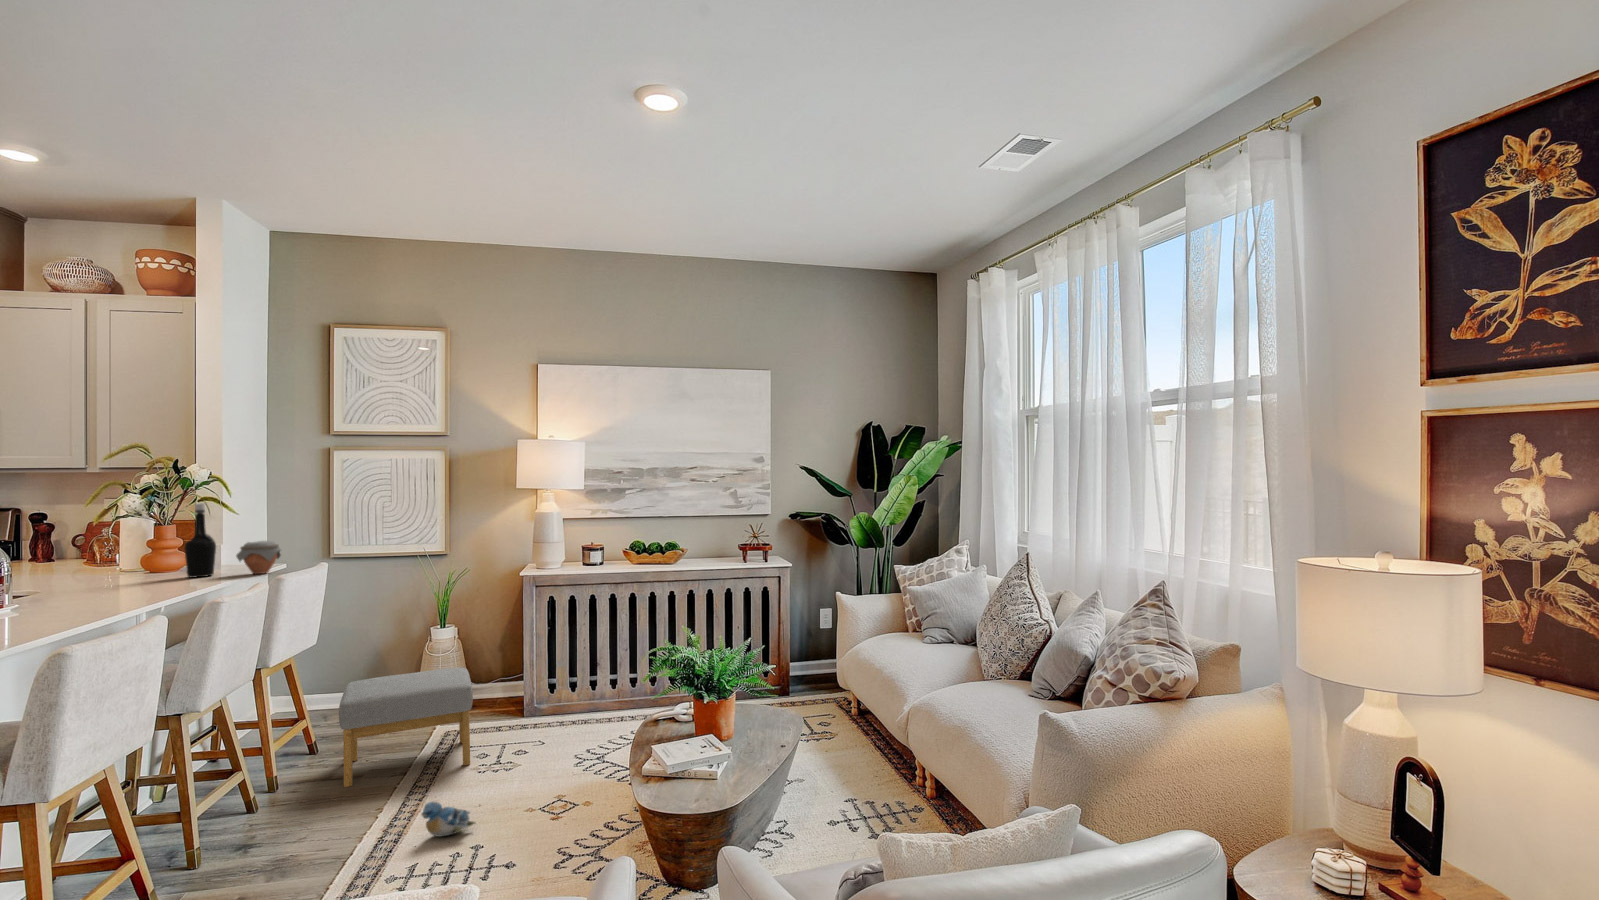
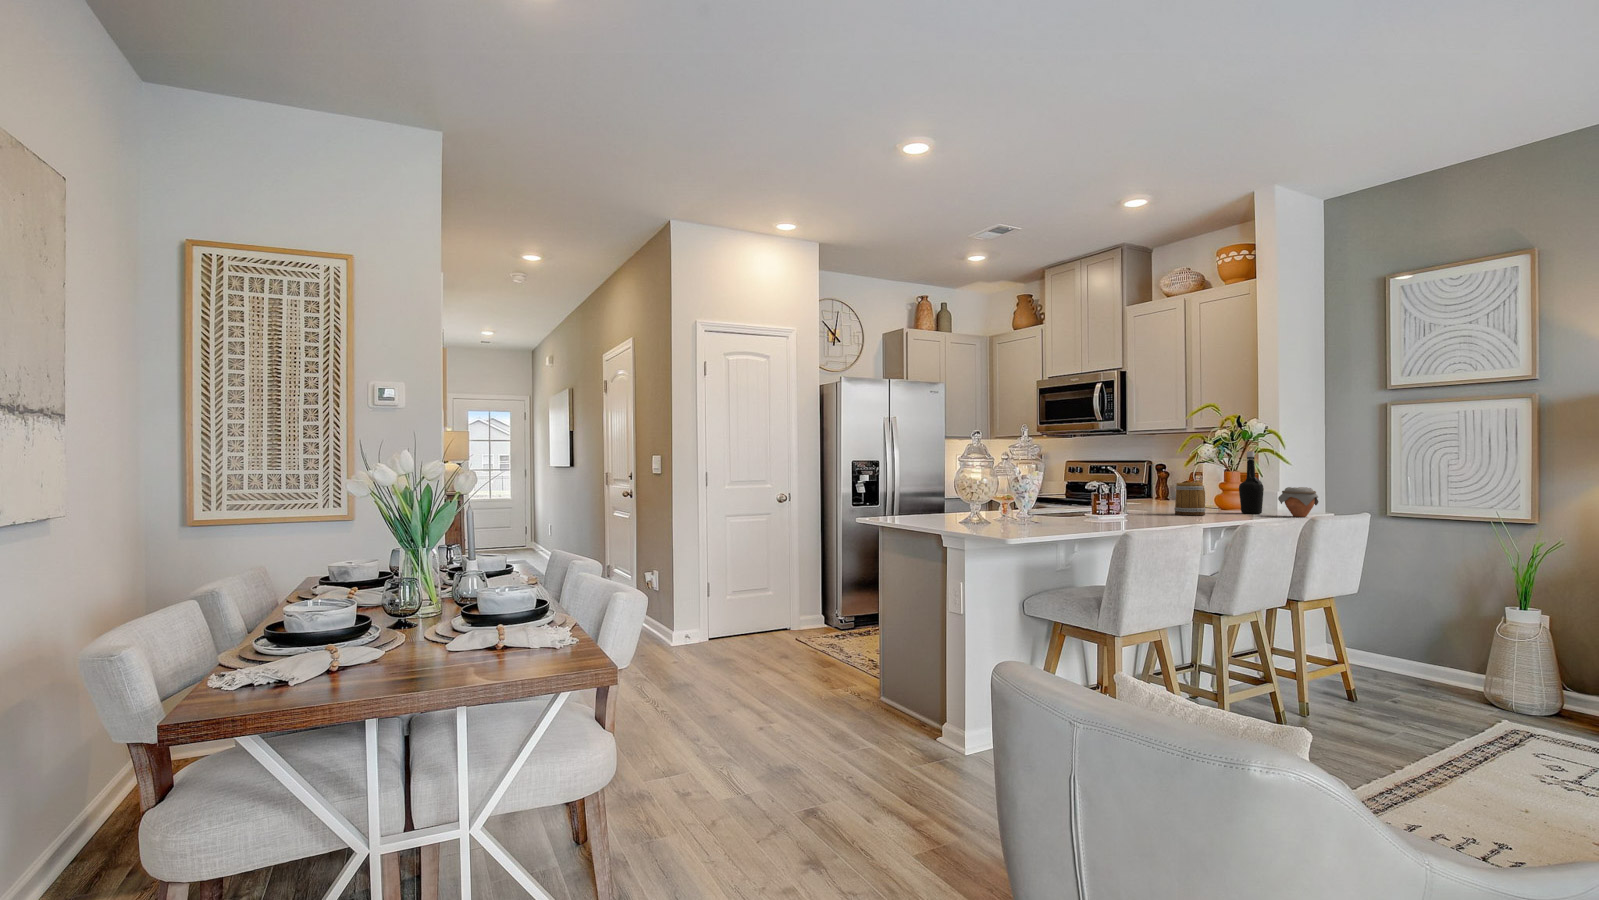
mug: none [96,547,144,593] -> present [1174,483,1205,516]
footstool: present [339,667,473,787] -> none [1367,638,1544,770]
plush toy: present [422,802,475,837] -> none [1435,775,1510,825]

